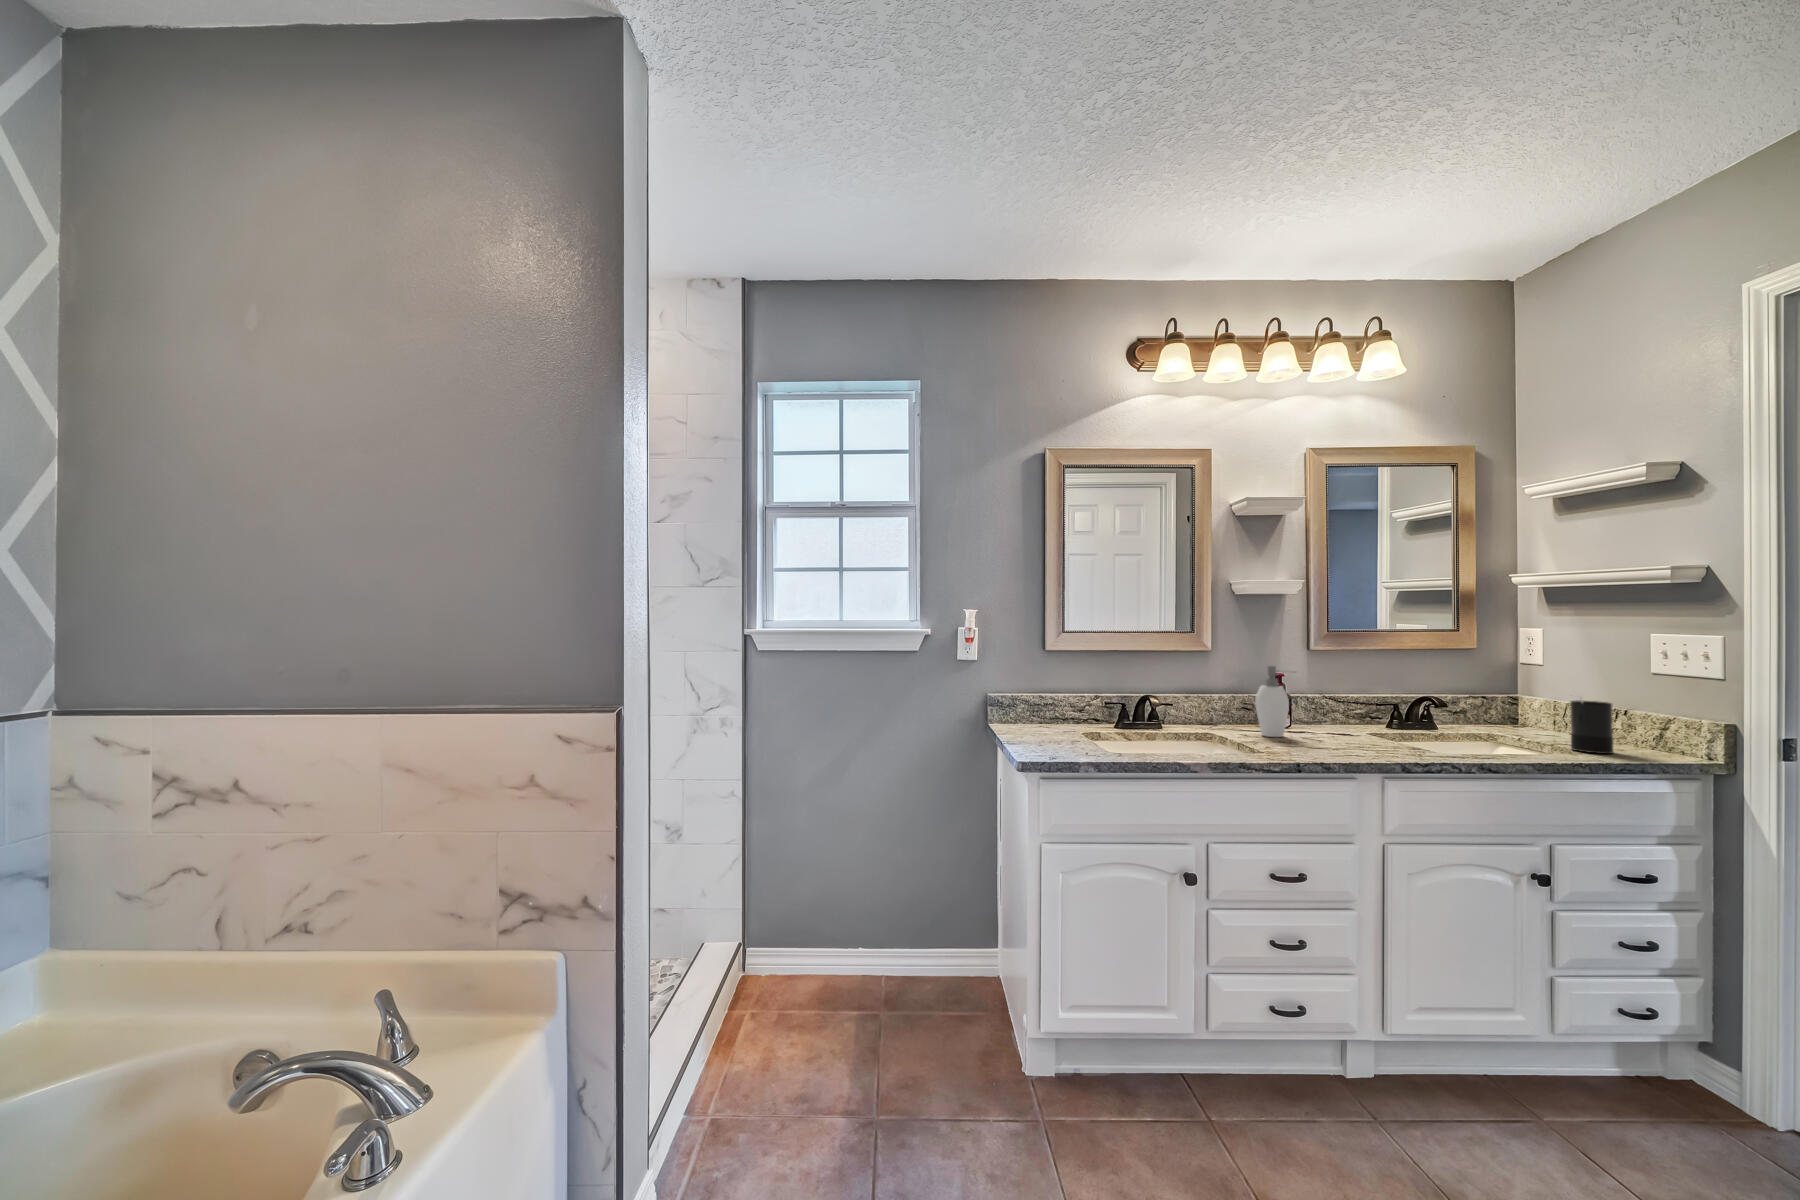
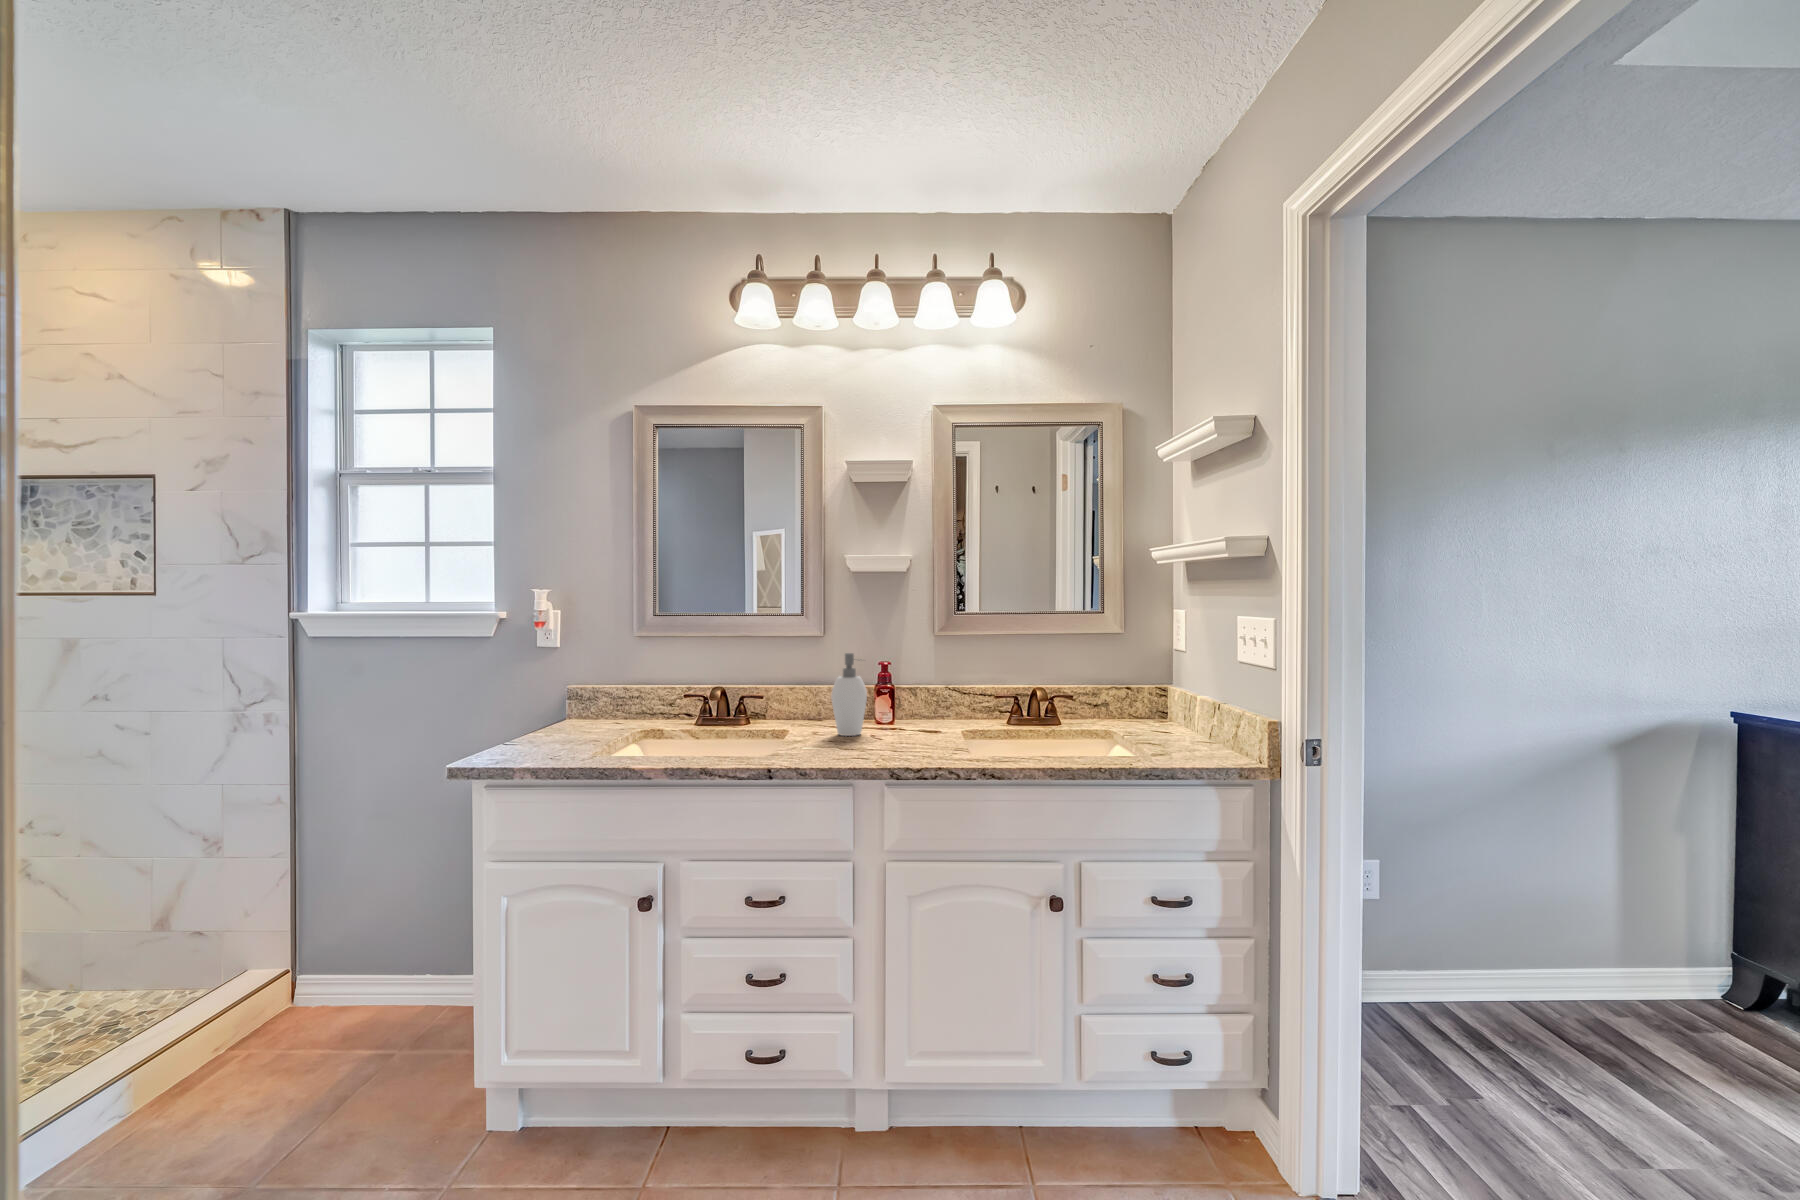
candle: present [1570,697,1613,754] -> none [1143,687,1182,756]

